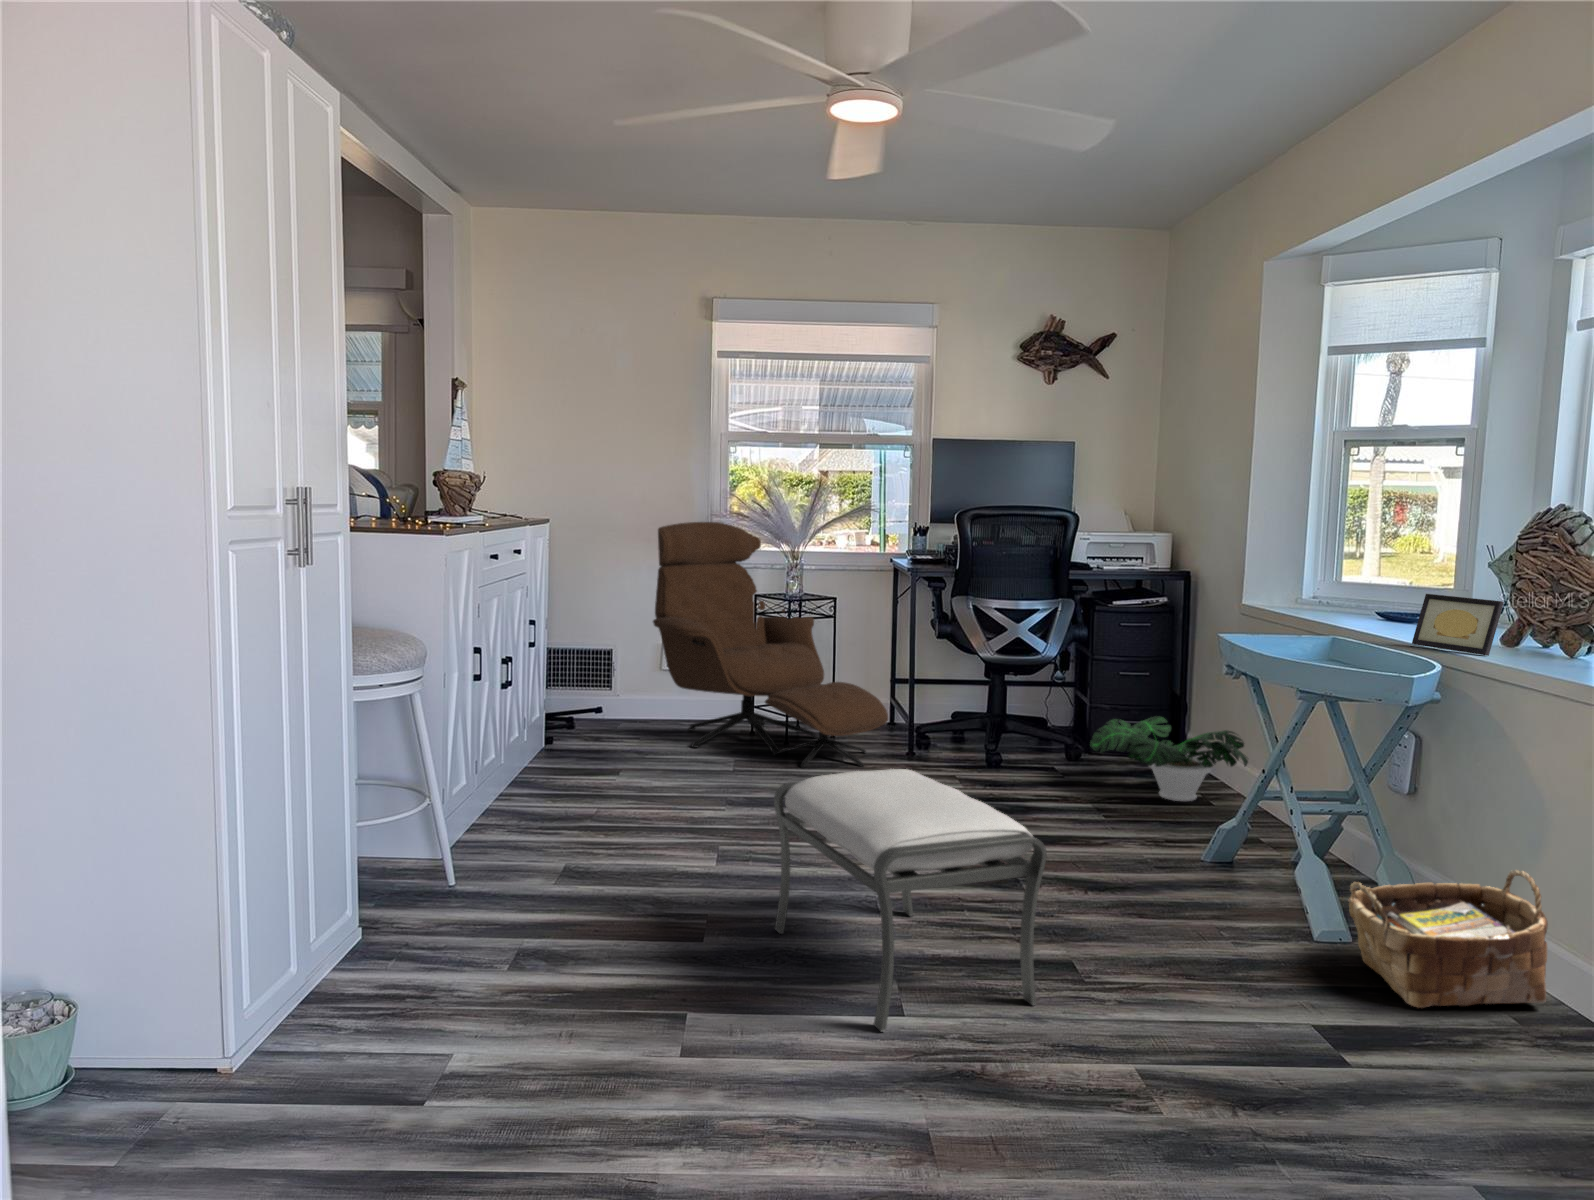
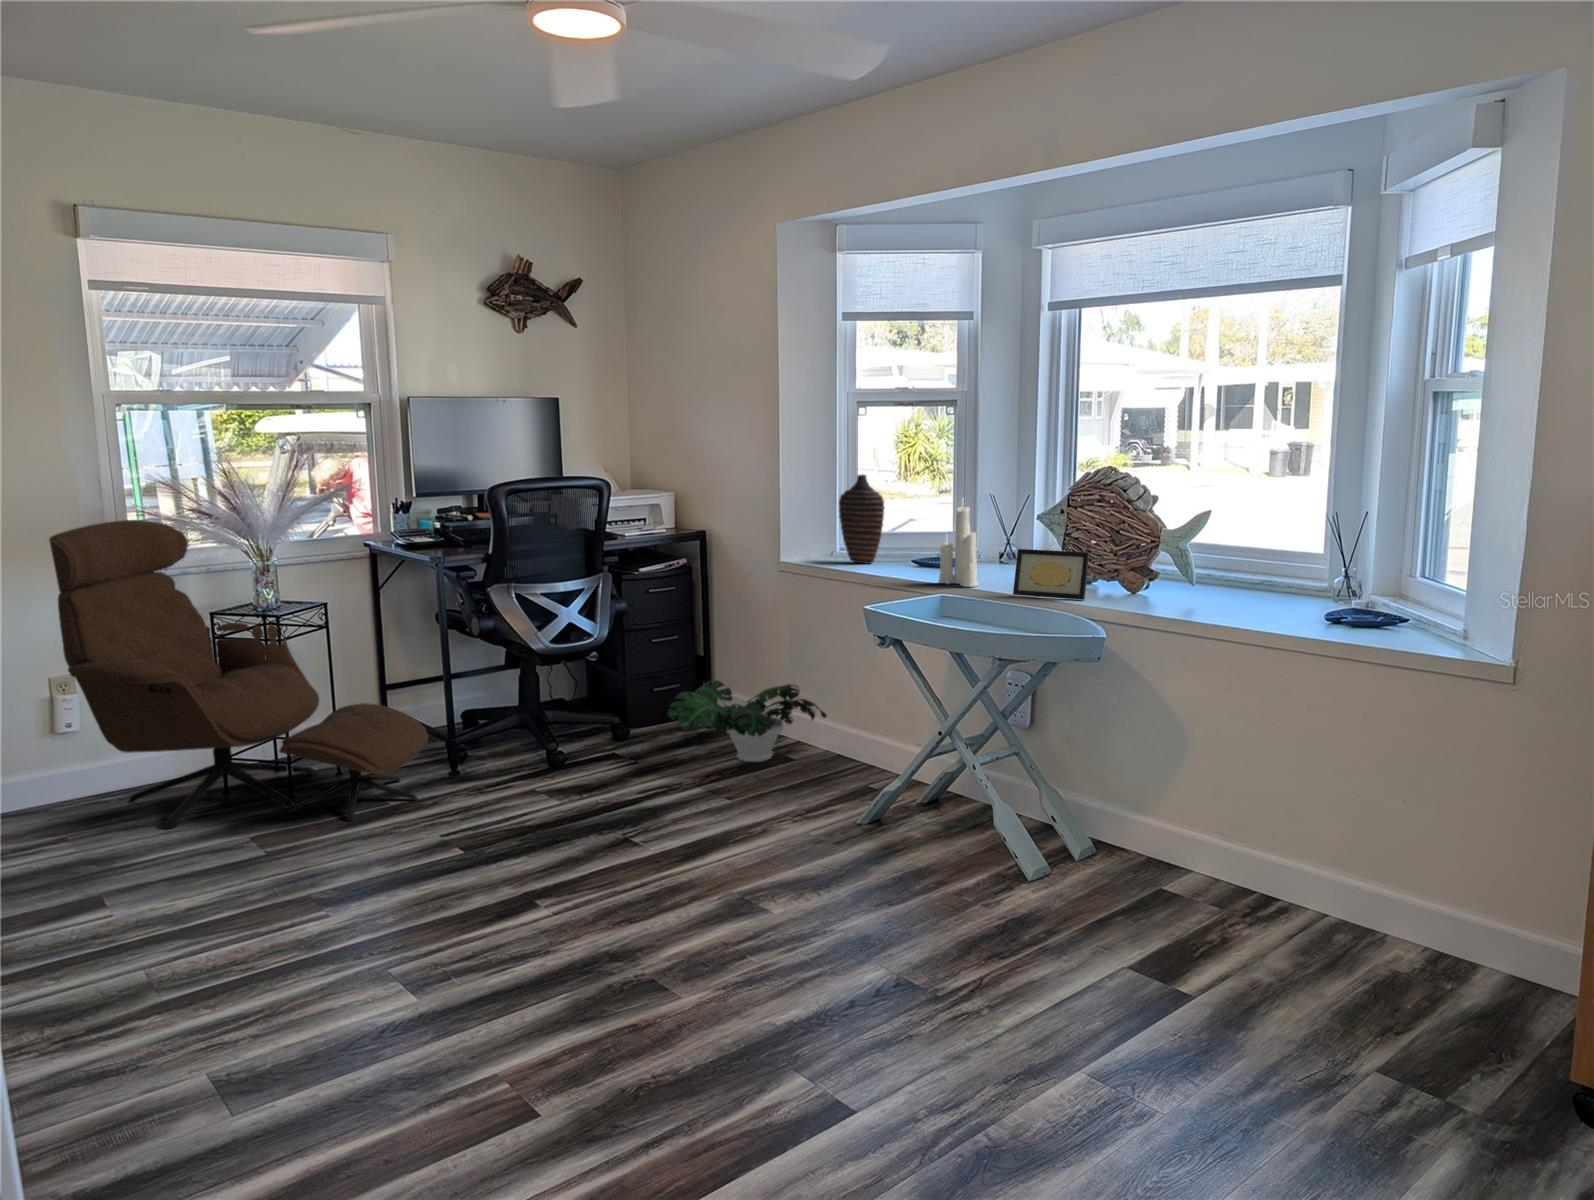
decorative vase: none [1312,518,1356,615] -> present [839,474,884,564]
candle: none [1359,532,1401,637] -> present [939,506,978,587]
ottoman: present [774,769,1047,1032] -> none [587,826,942,1147]
woven basket: present [1348,870,1548,1008] -> none [1074,781,1221,920]

